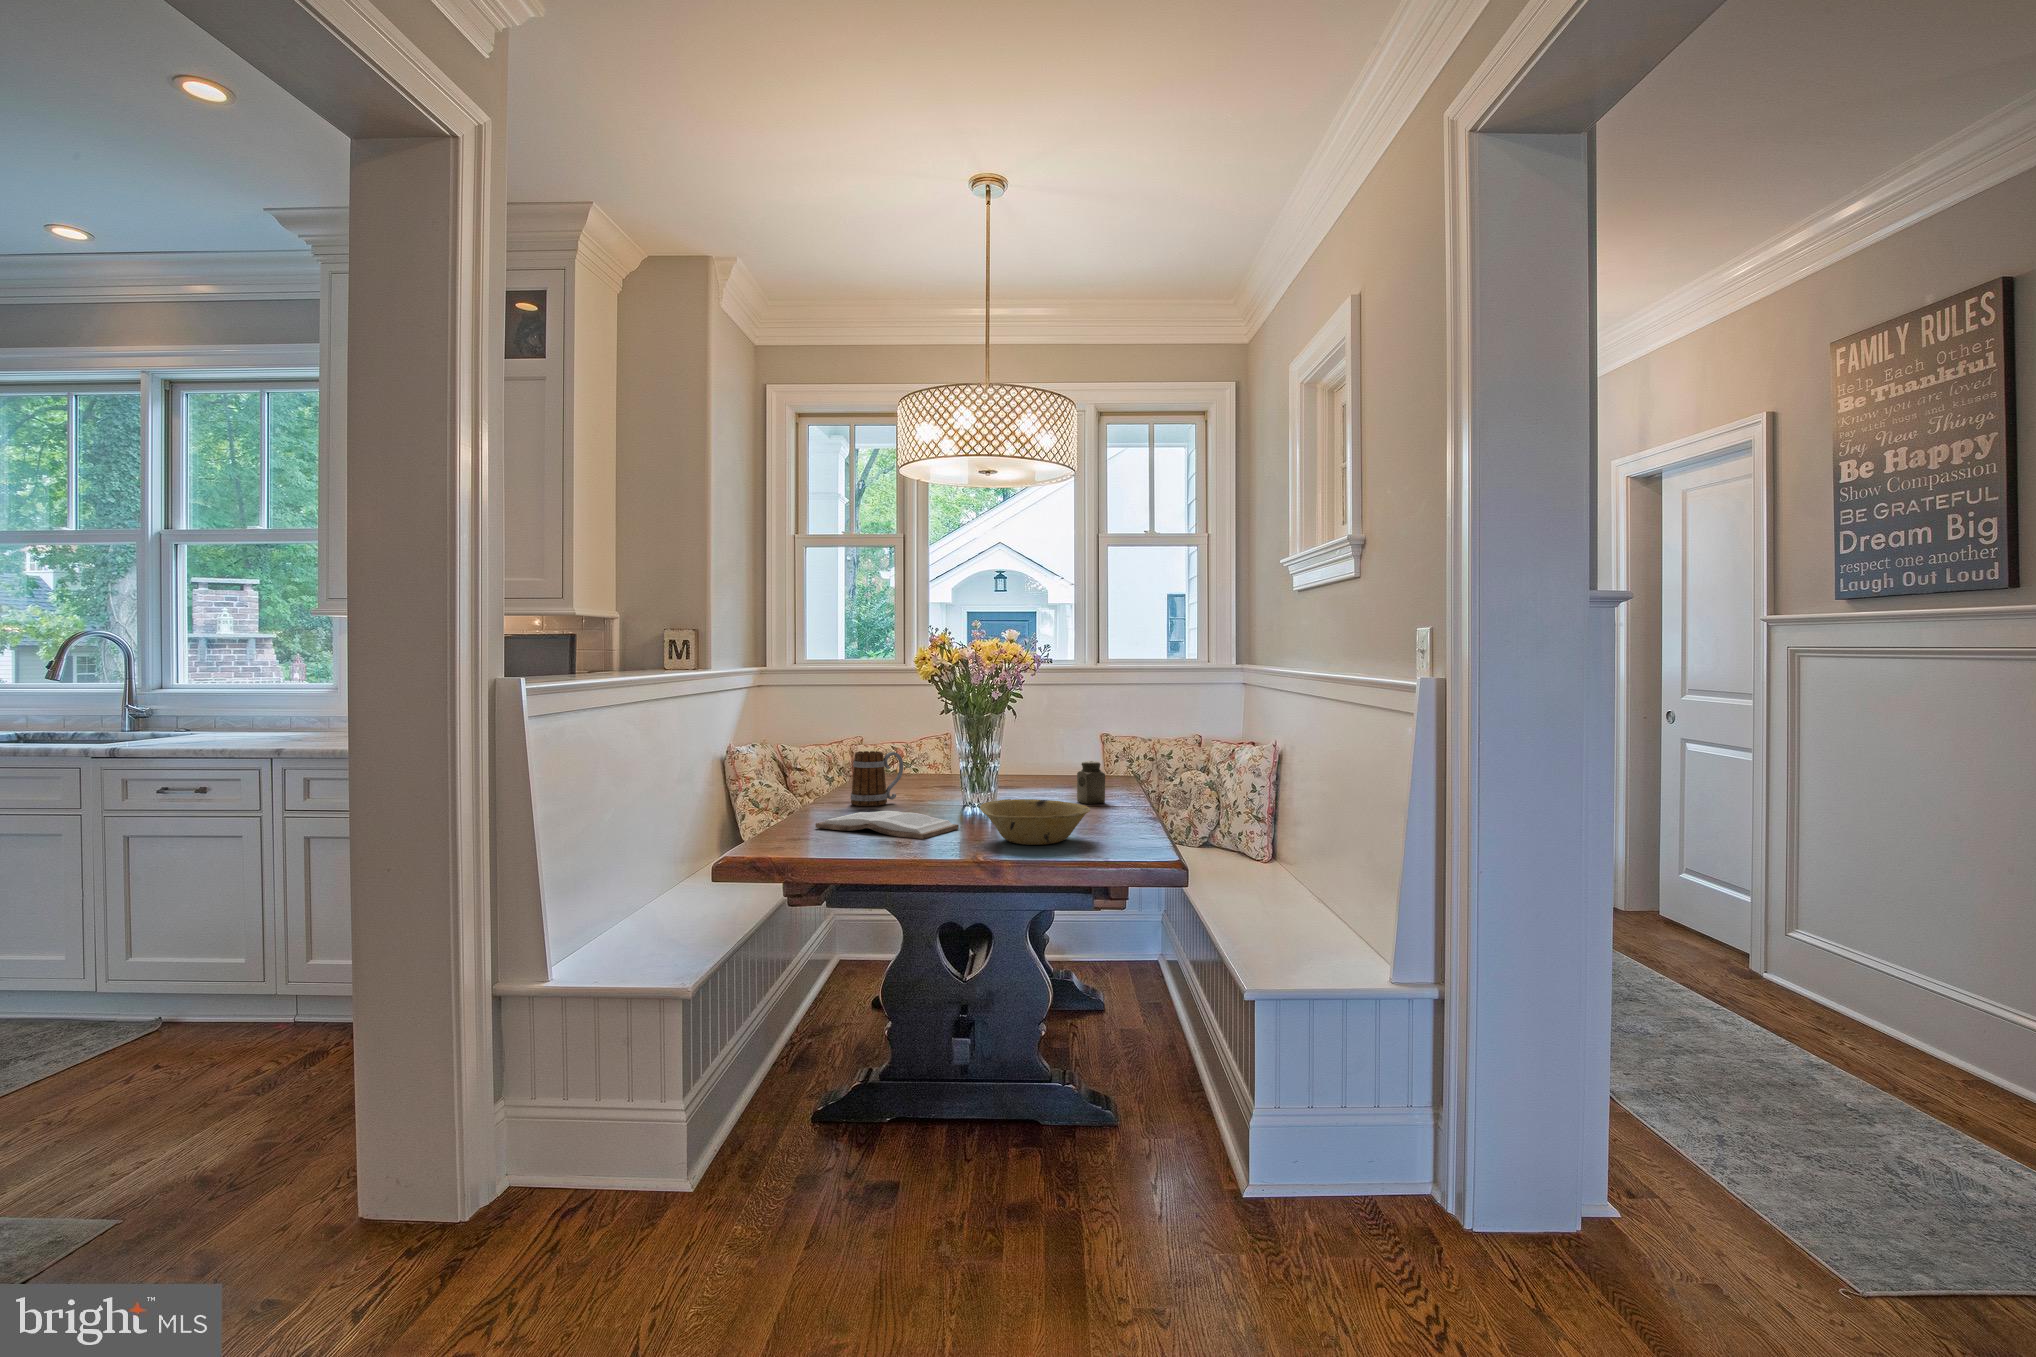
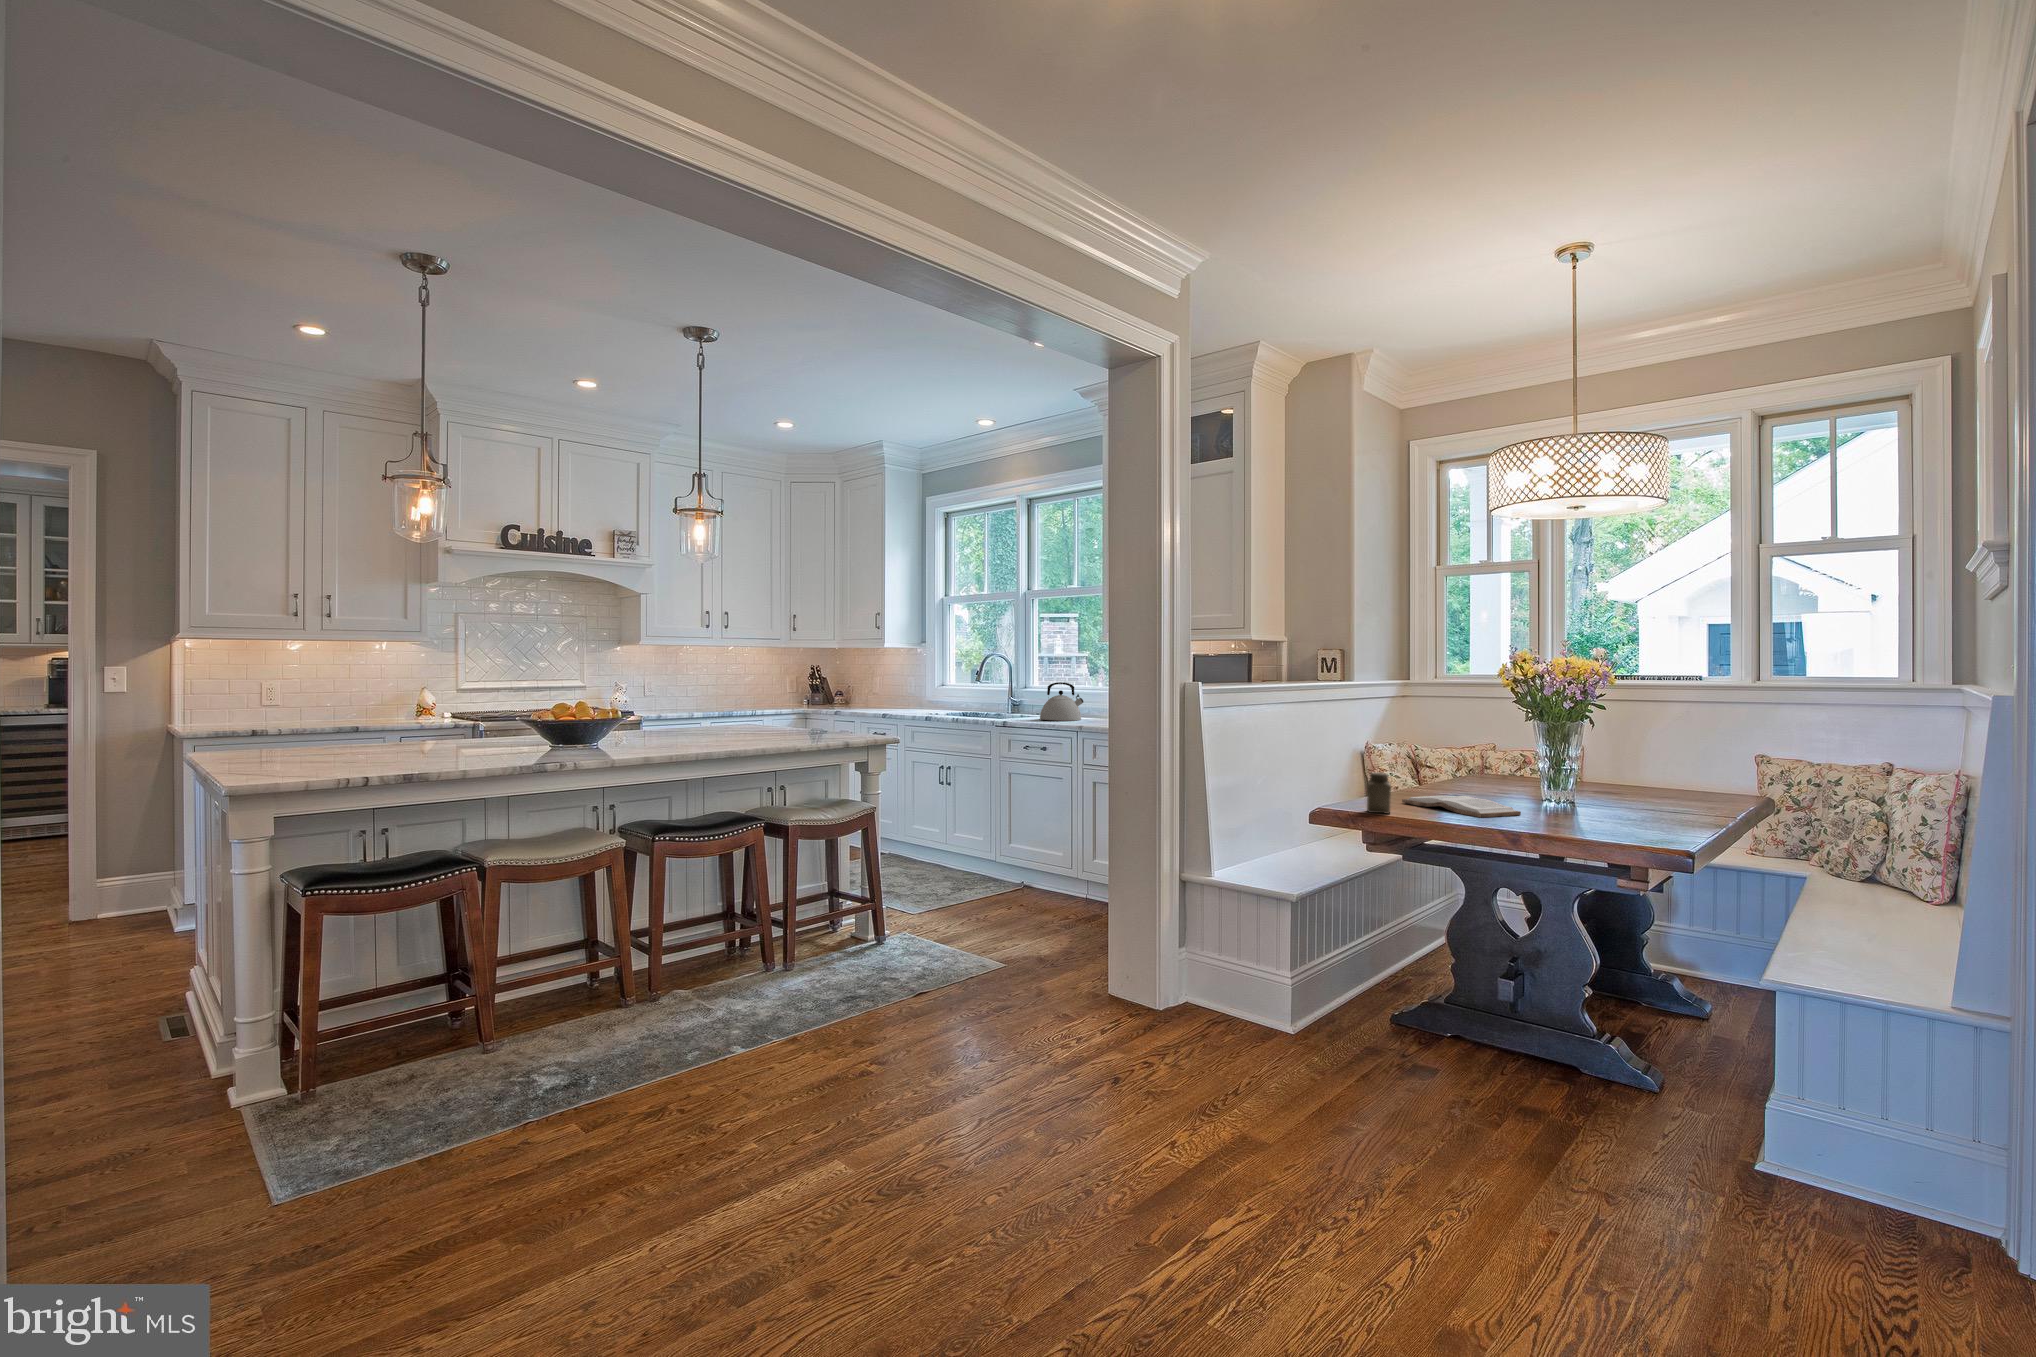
kettle: none [193,680,283,744] -> present [1040,682,1083,721]
mug: present [850,751,903,806] -> none [1448,750,1496,795]
salt shaker: present [1077,761,1105,804] -> present [1367,772,1391,814]
bowl: present [980,799,1090,845] -> none [1527,794,1635,832]

